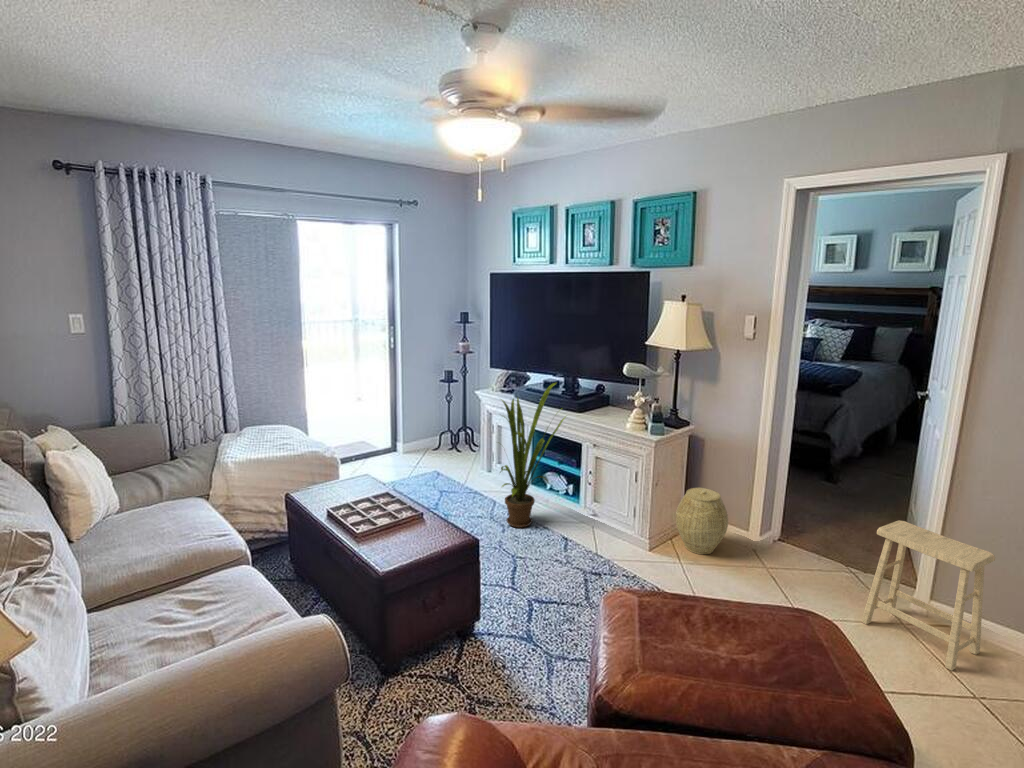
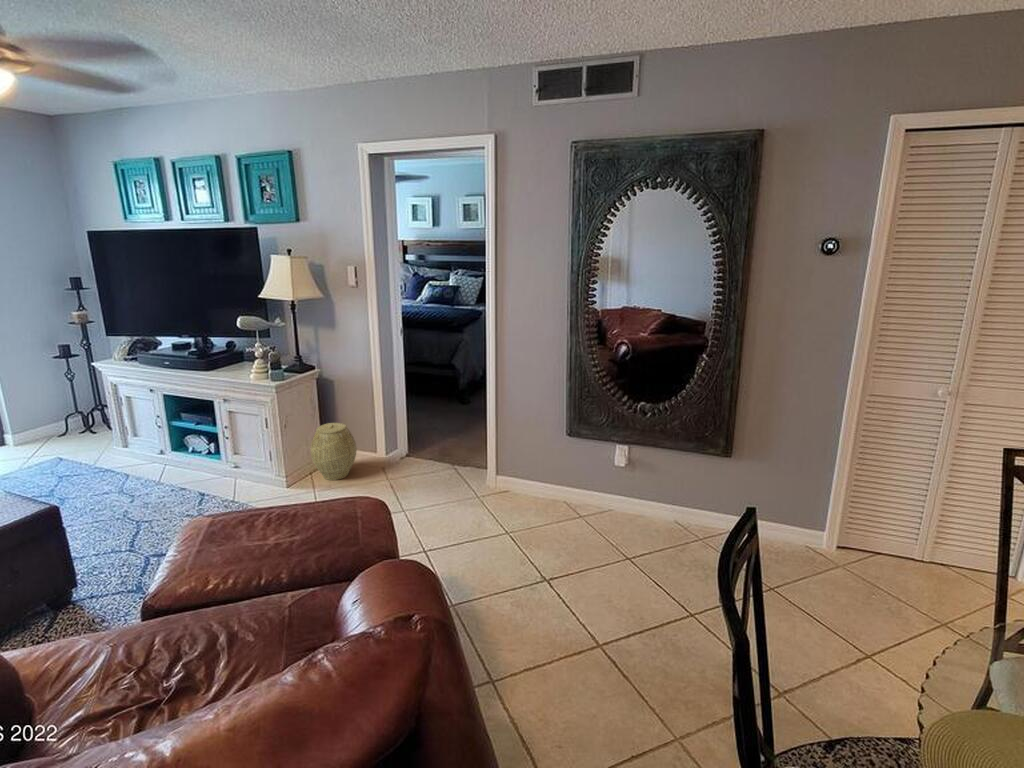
house plant: present [501,383,565,528] -> none [103,342,192,495]
footstool: present [862,520,995,671] -> none [447,419,518,518]

